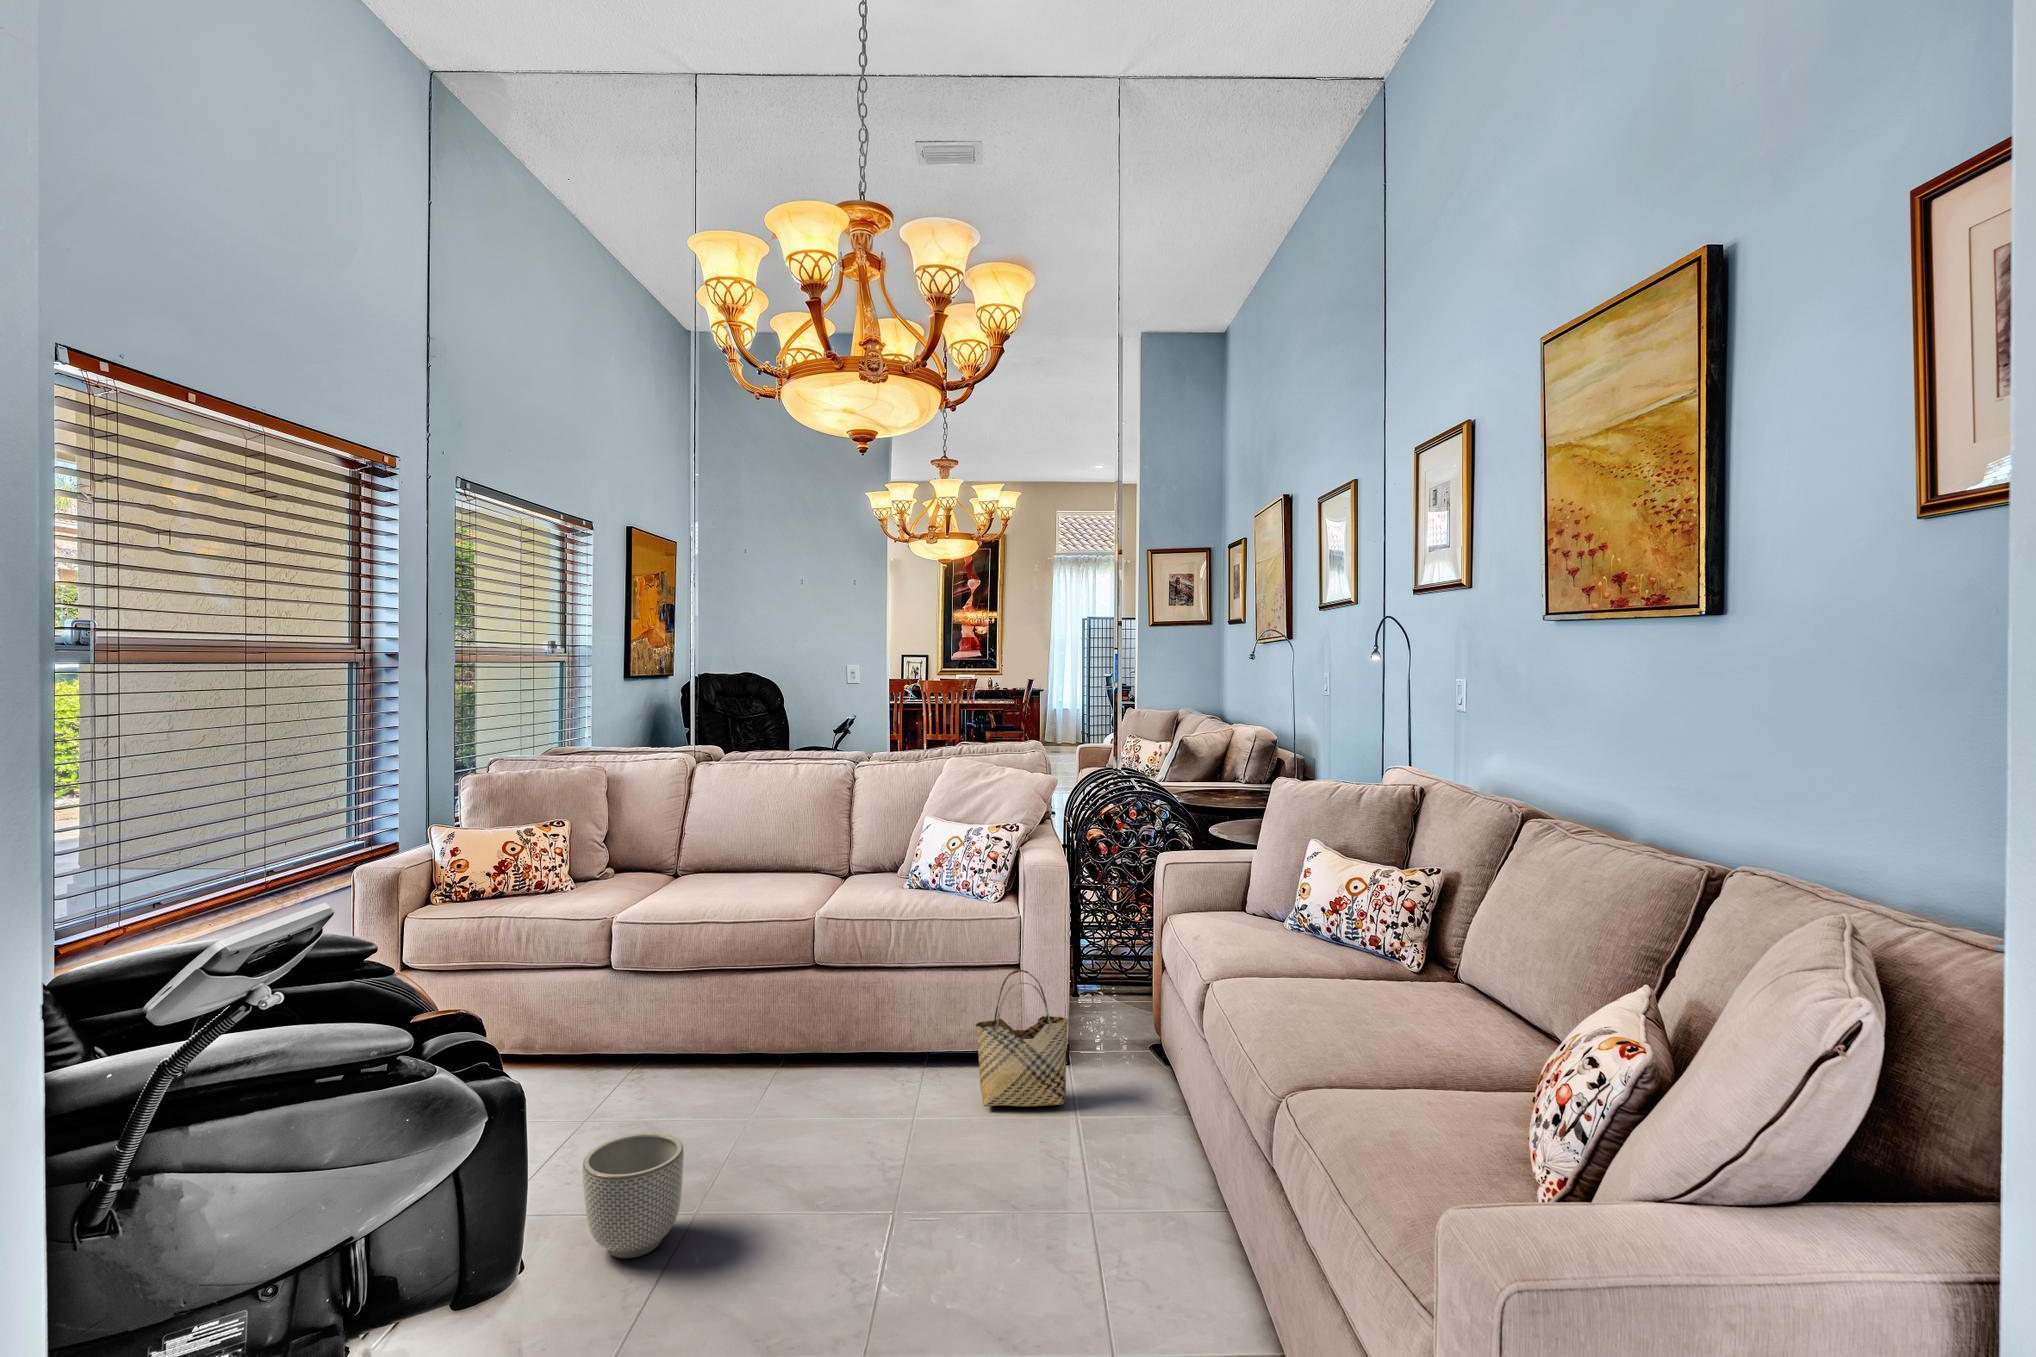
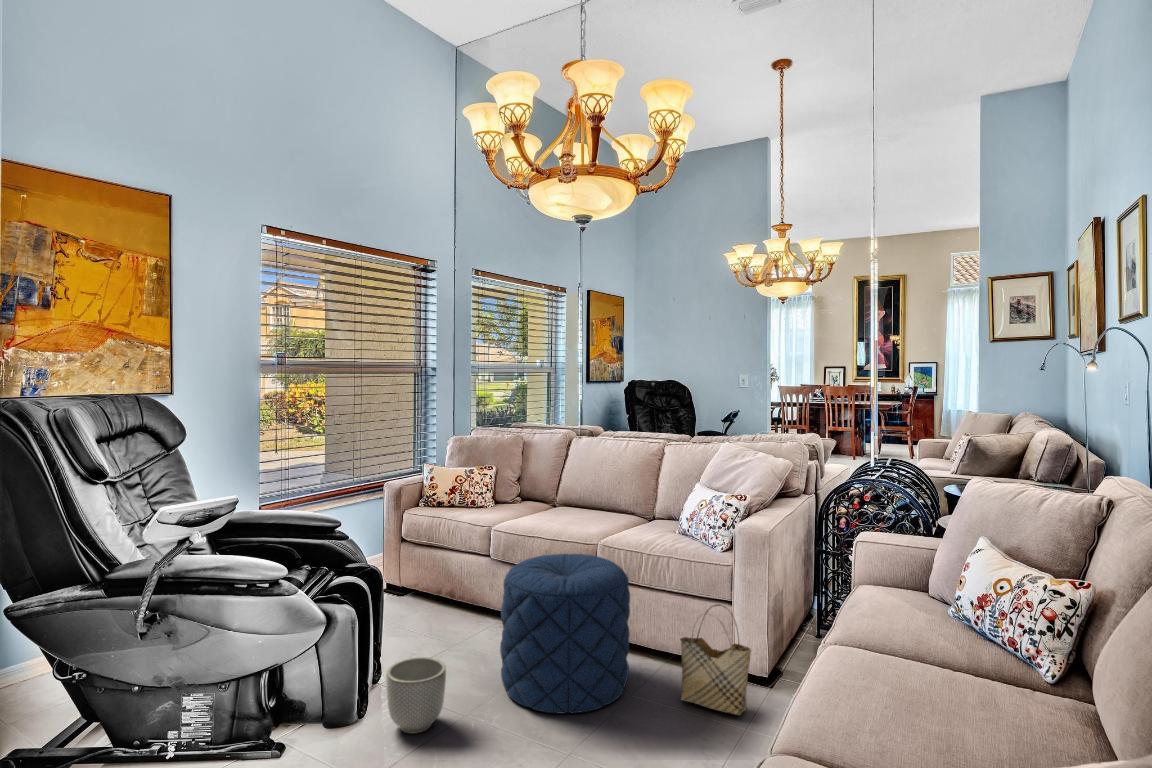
pouf: none [712,935,908,1172] -> present [500,554,630,714]

